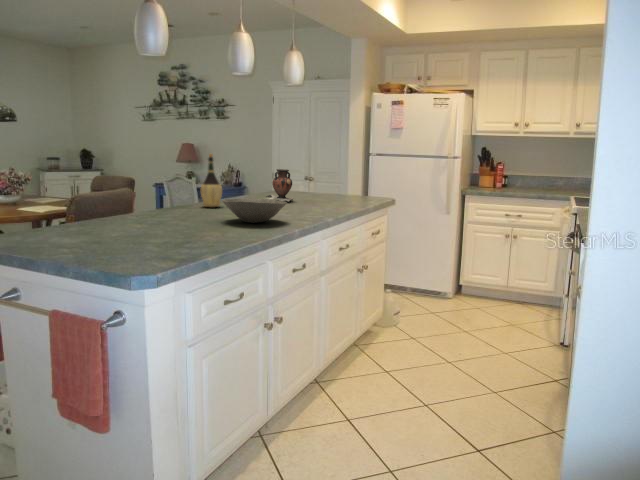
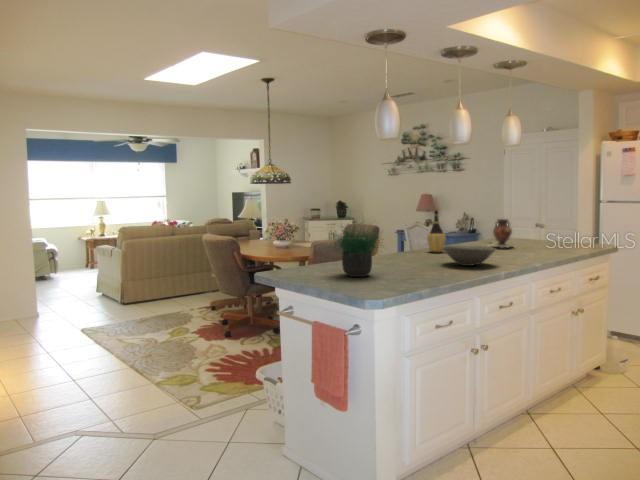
potted plant: none [57,143,159,243] -> present [332,225,379,277]

